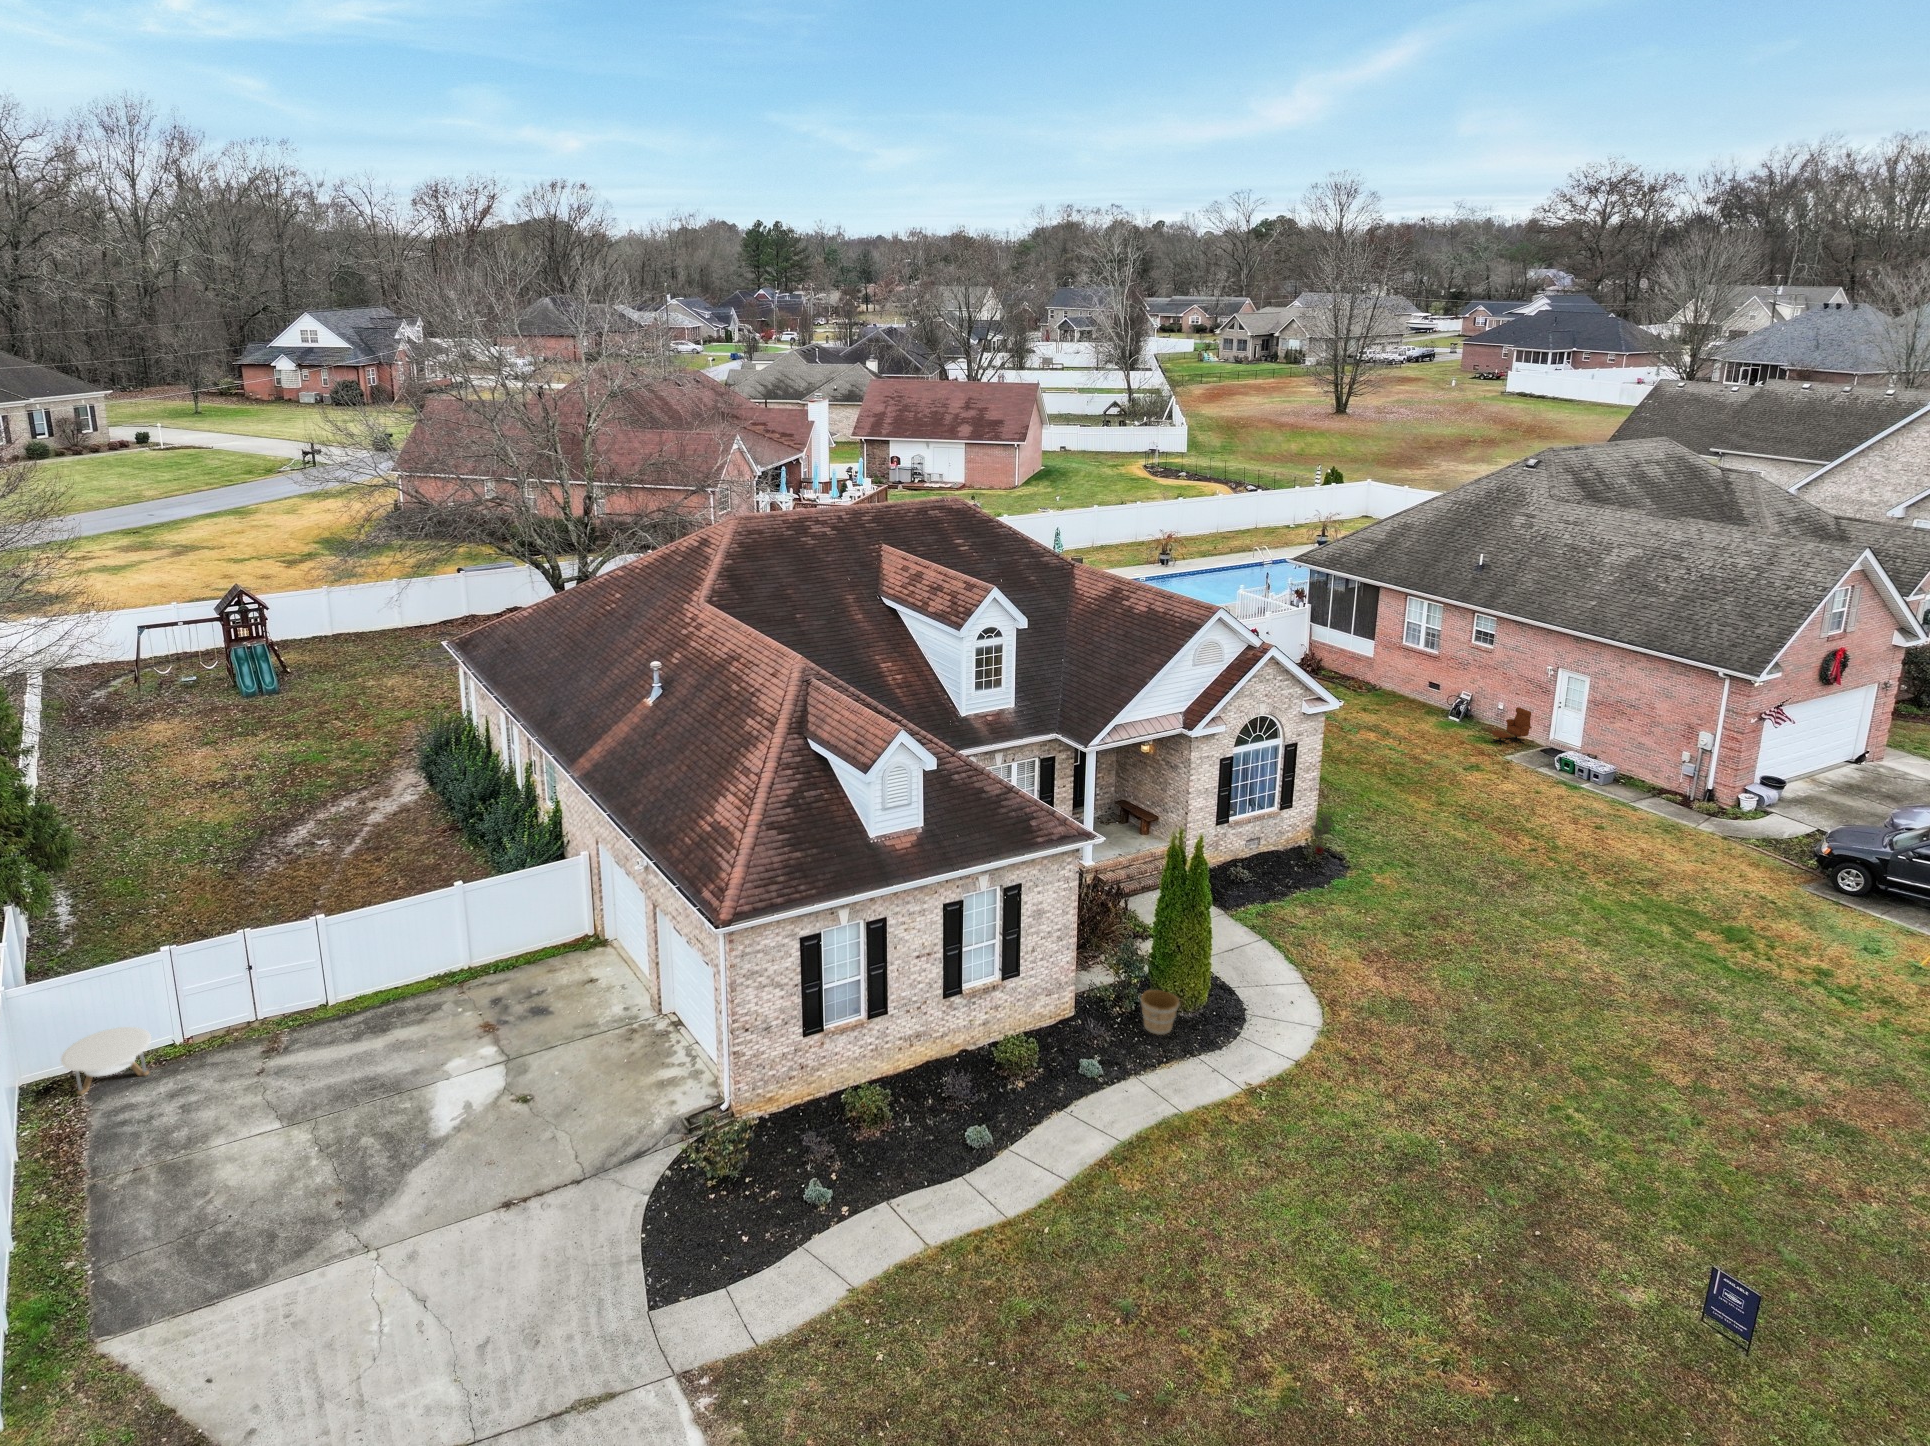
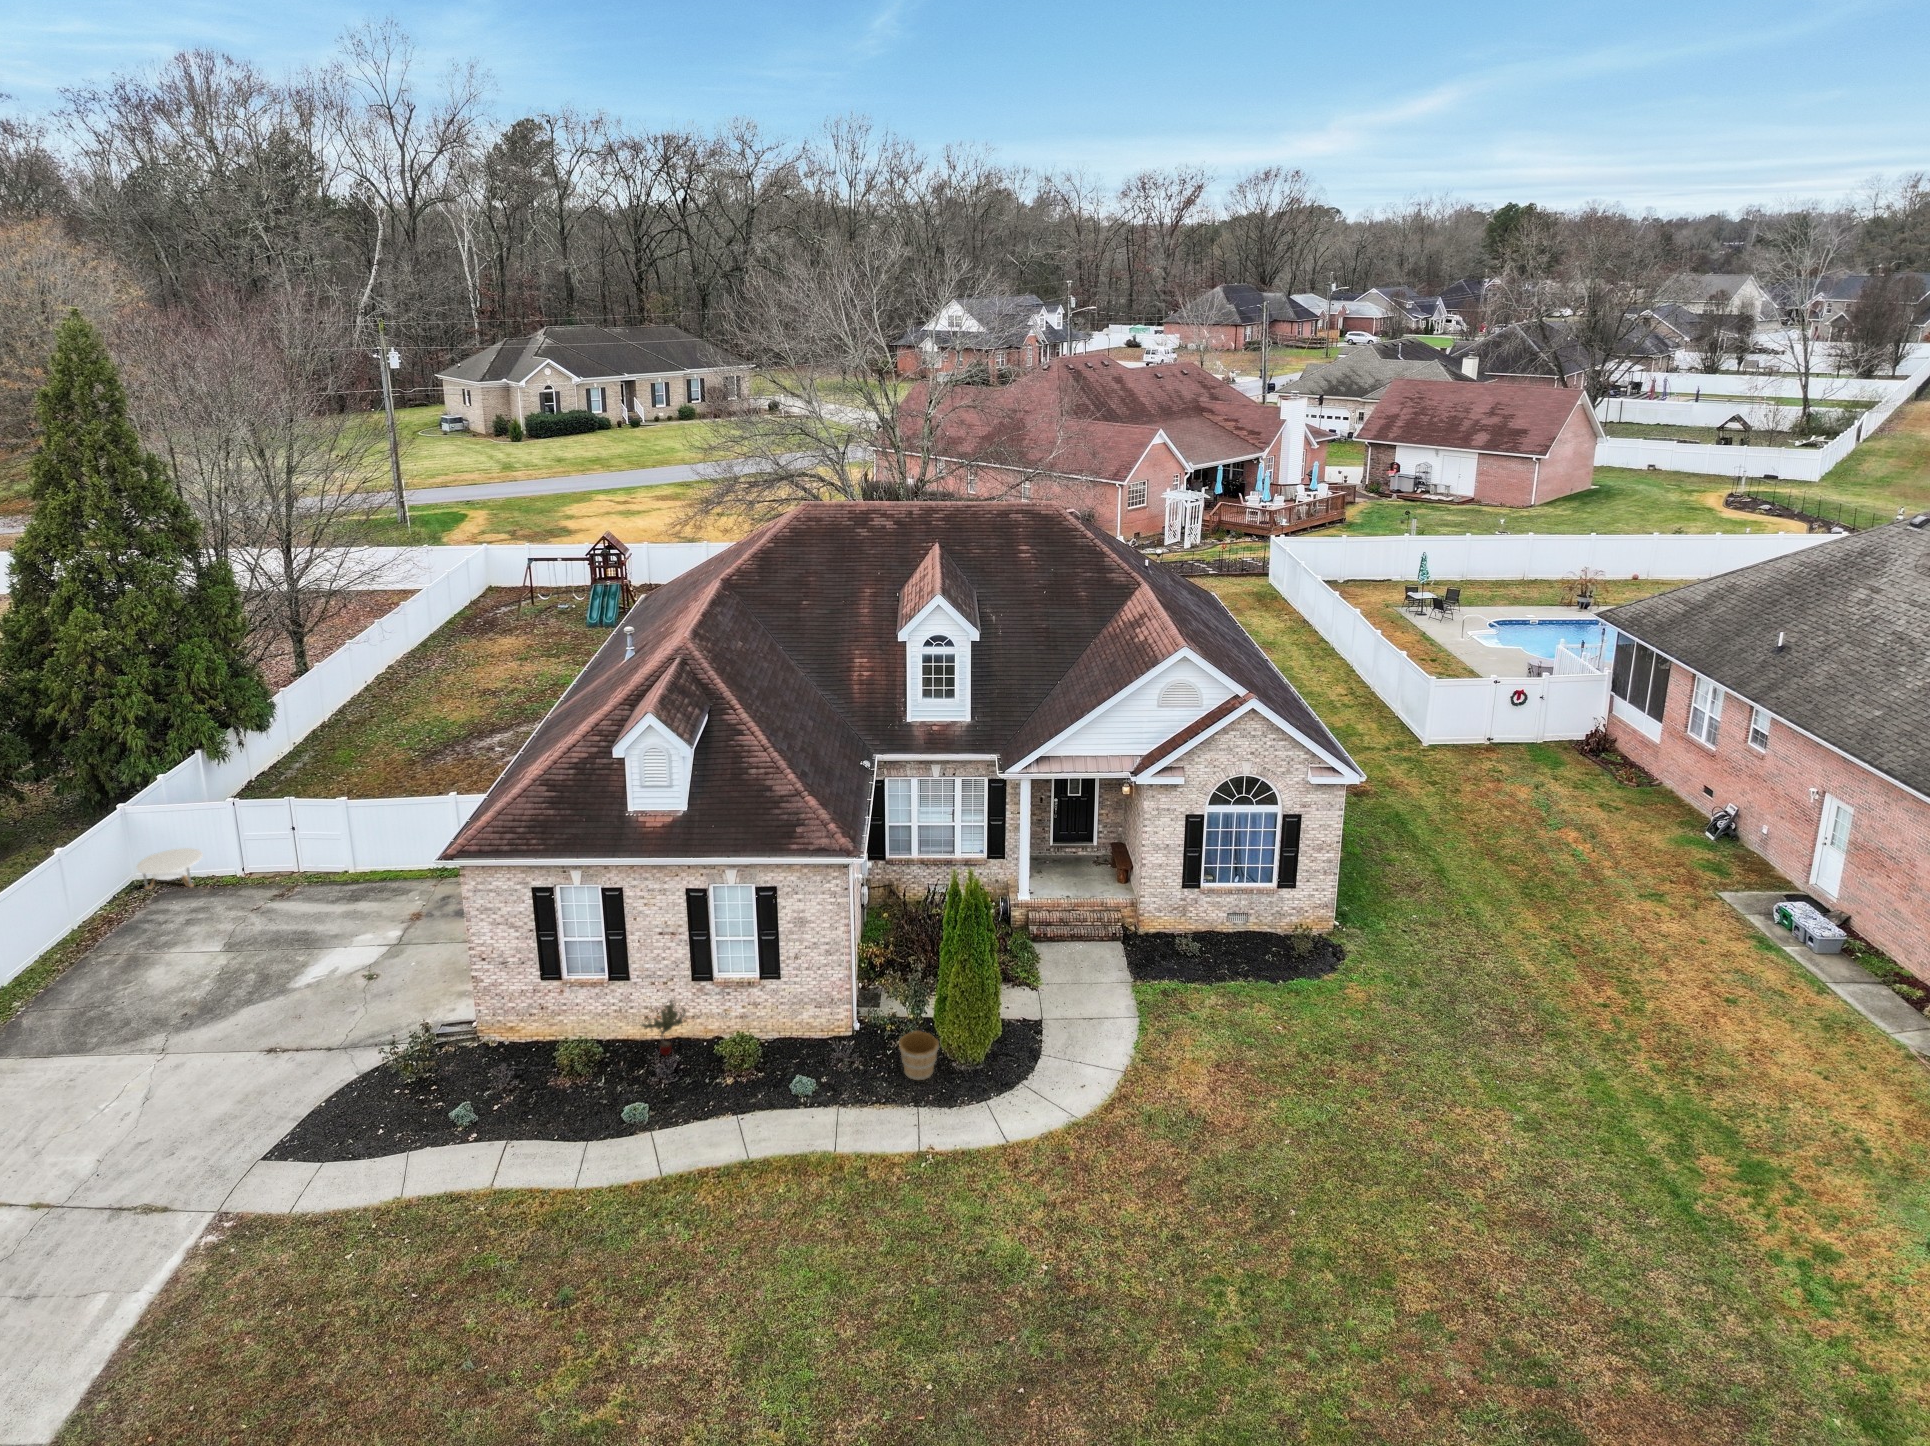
lounge chair: present [1492,707,1532,745] -> none [1731,835,1797,884]
potted tree: present [1309,814,1333,854] -> present [642,1000,686,1055]

